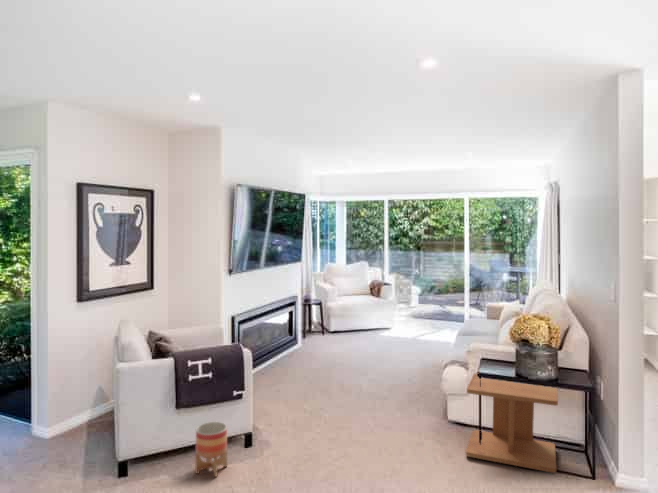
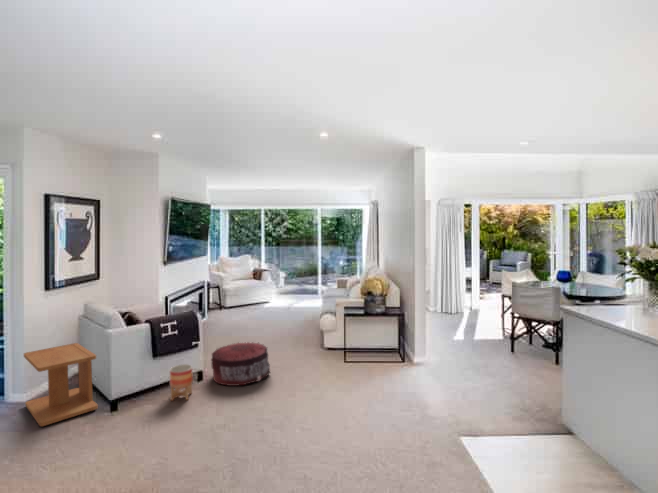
side table: present [466,374,558,473] -> present [24,343,98,426]
pouf: none [264,395,348,467] -> present [211,342,270,386]

